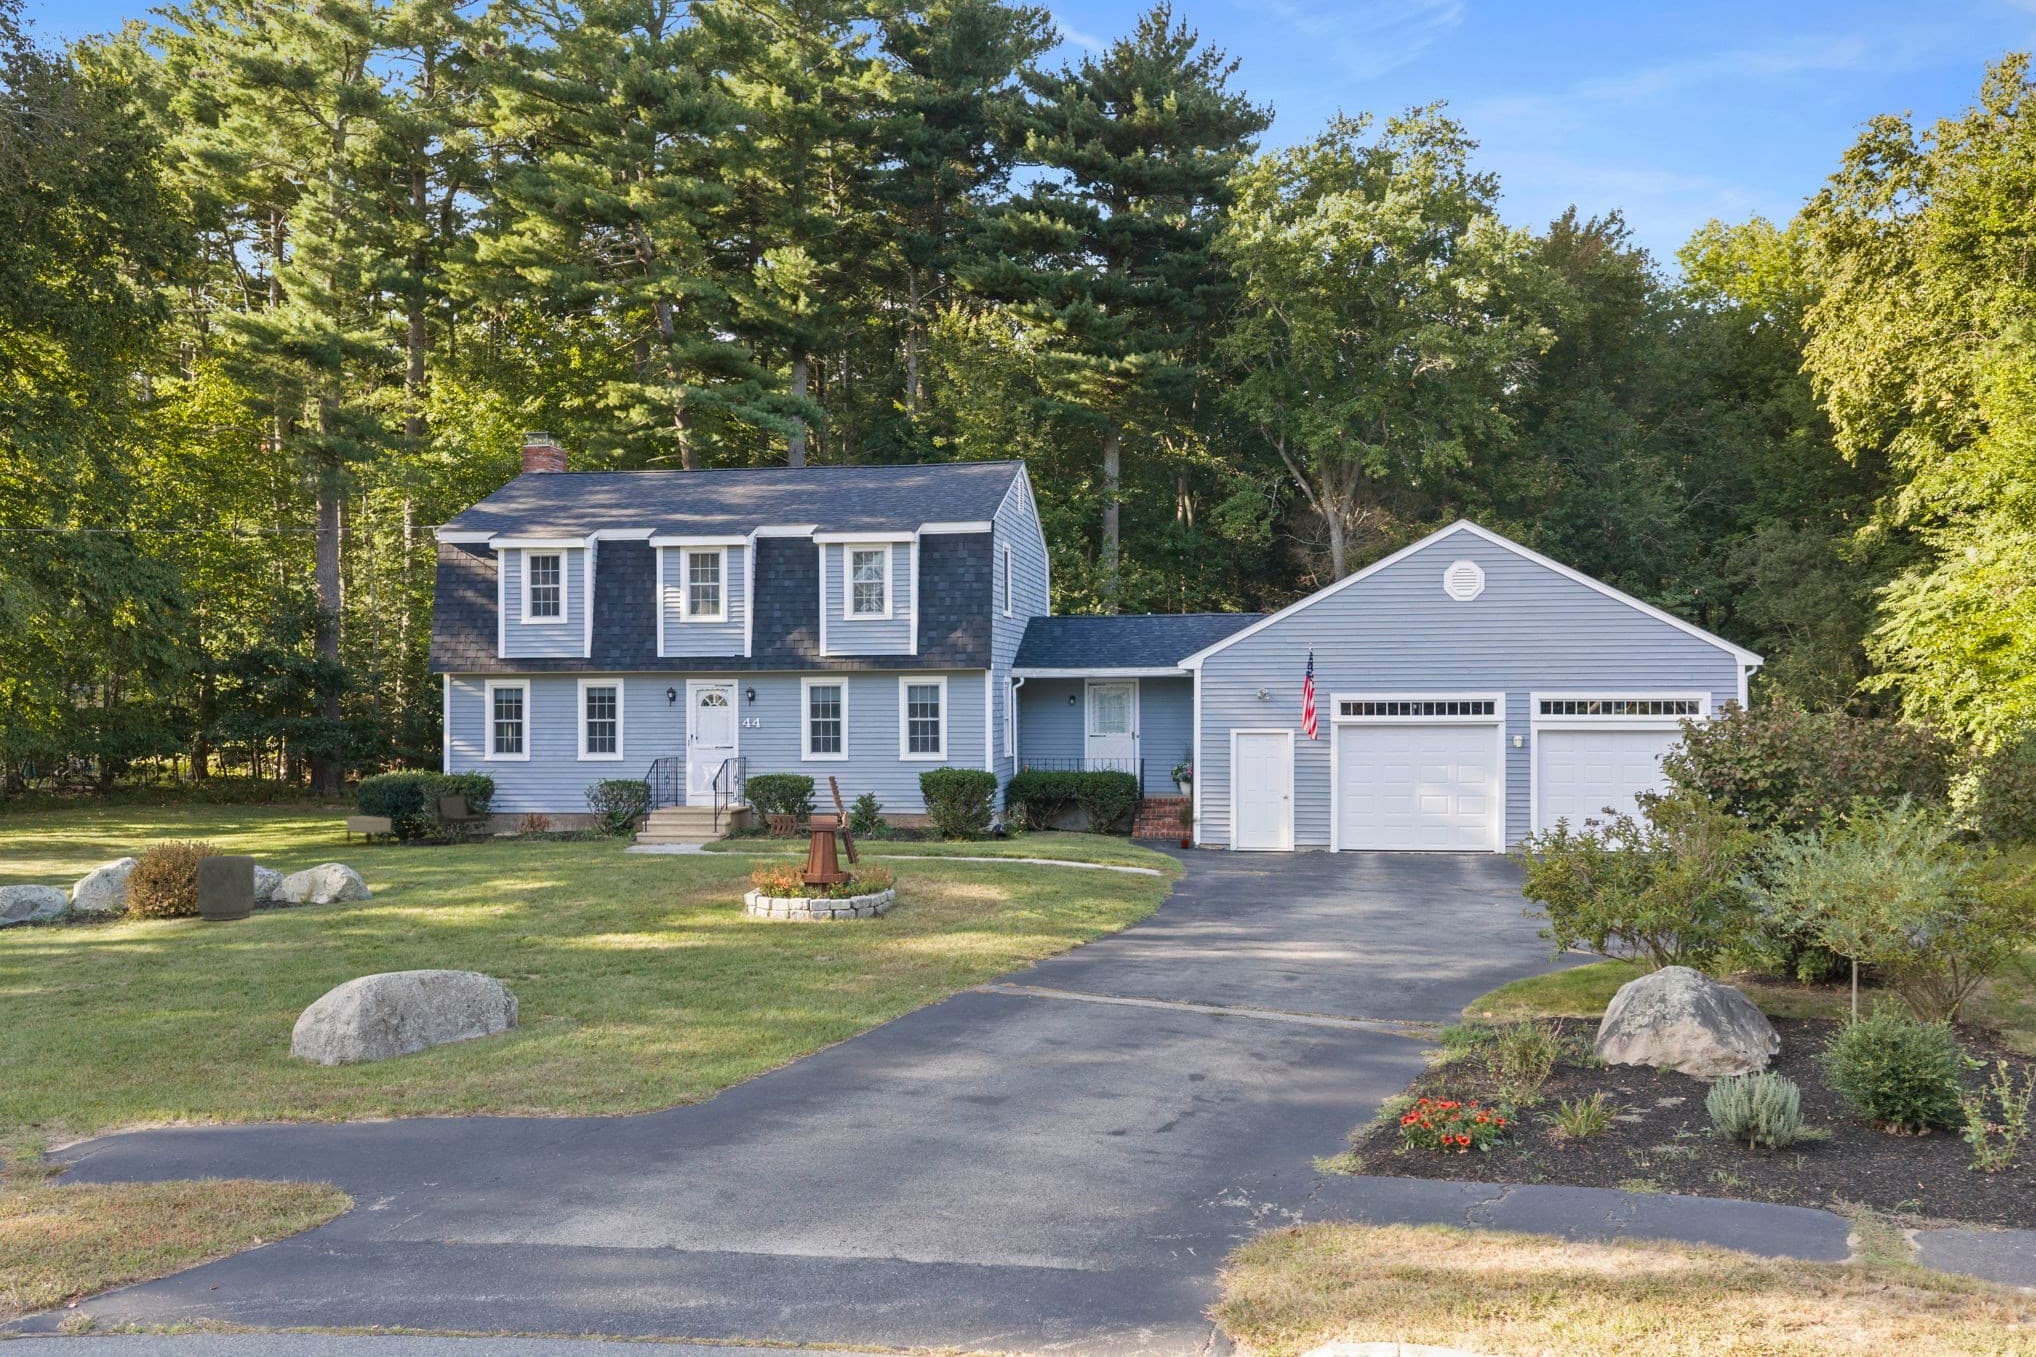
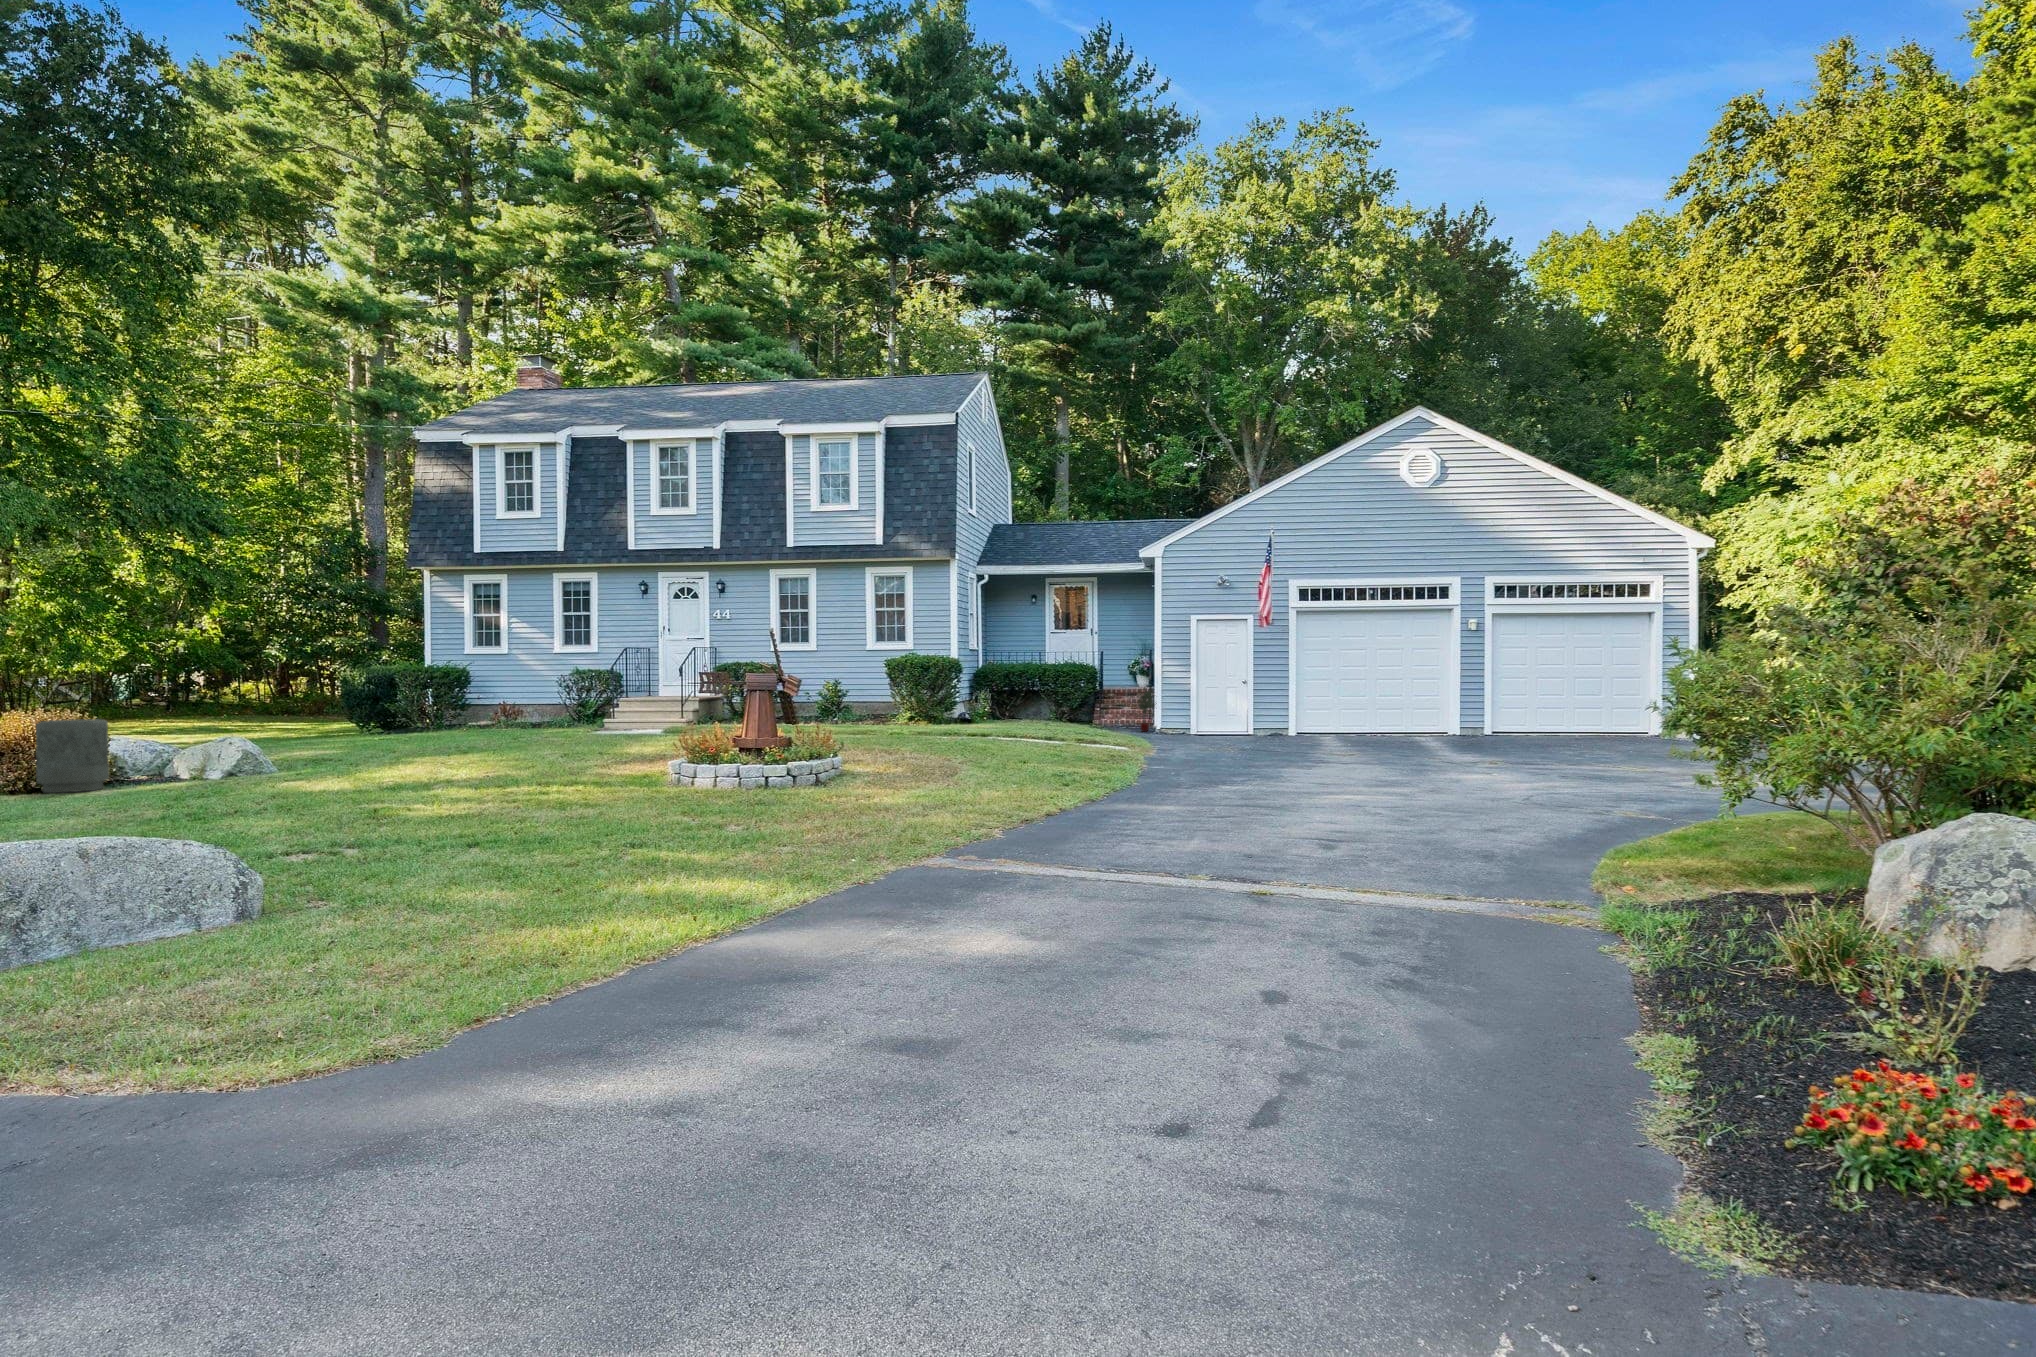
lounge chair: present [435,795,486,843] -> none [404,683,459,732]
bench: present [347,816,391,845] -> none [320,704,362,732]

